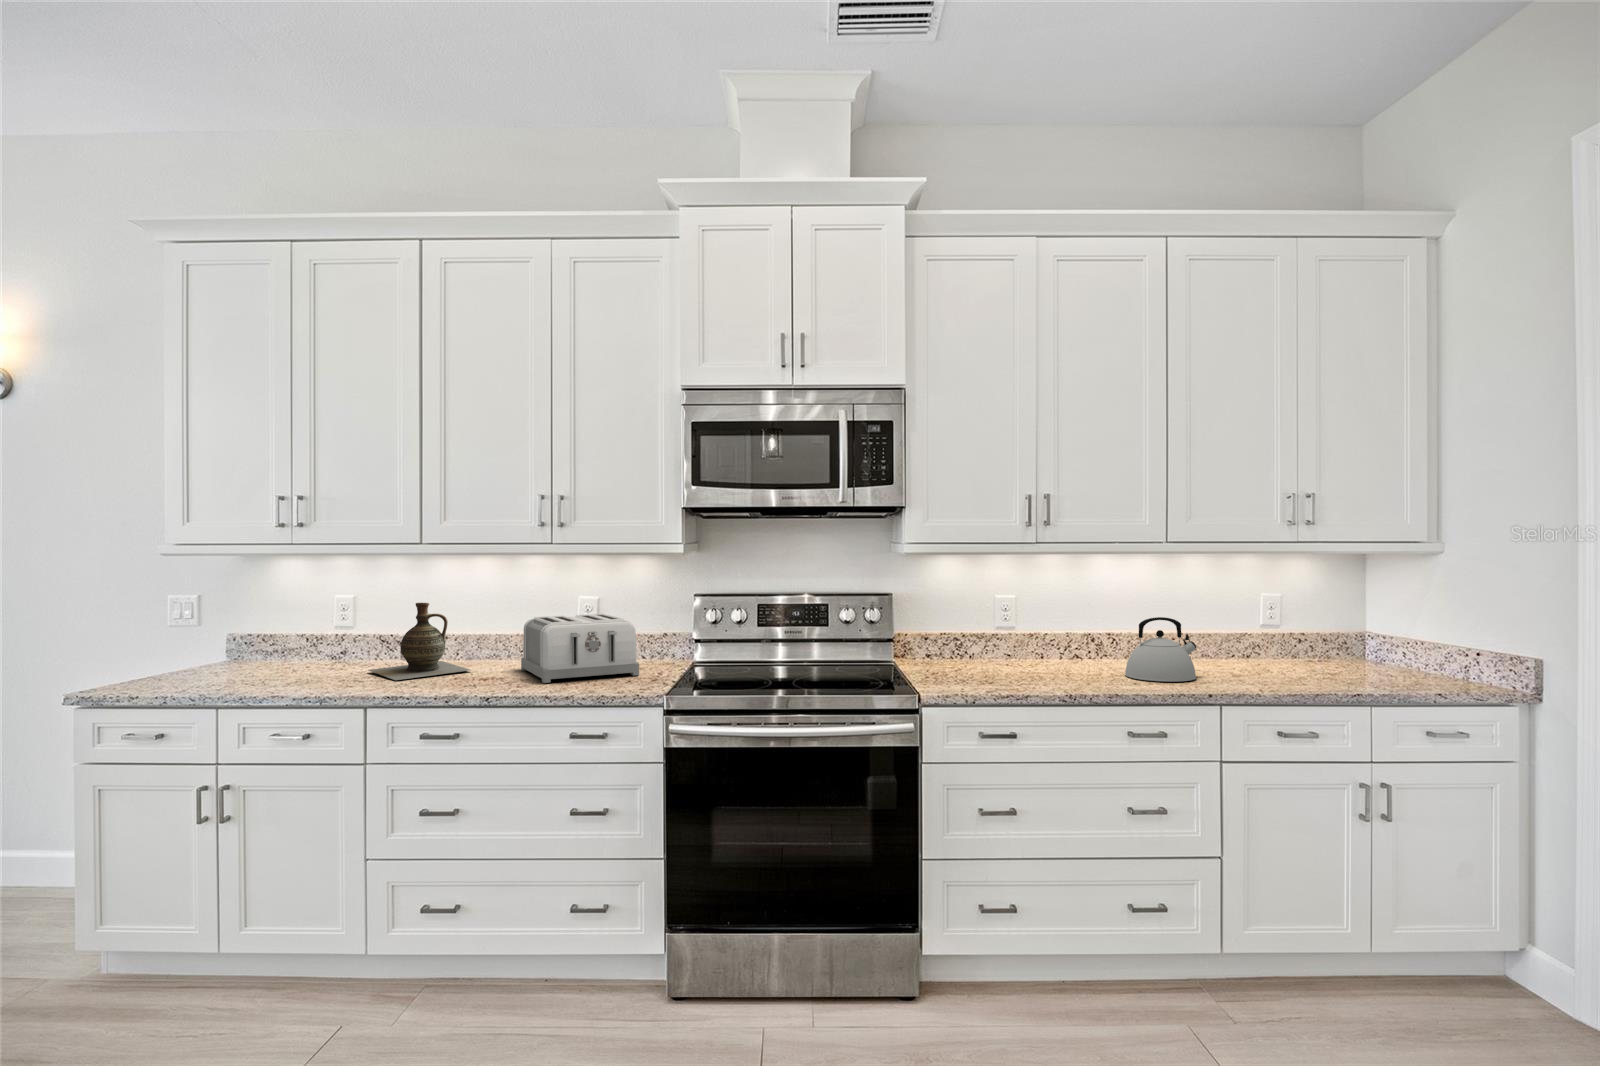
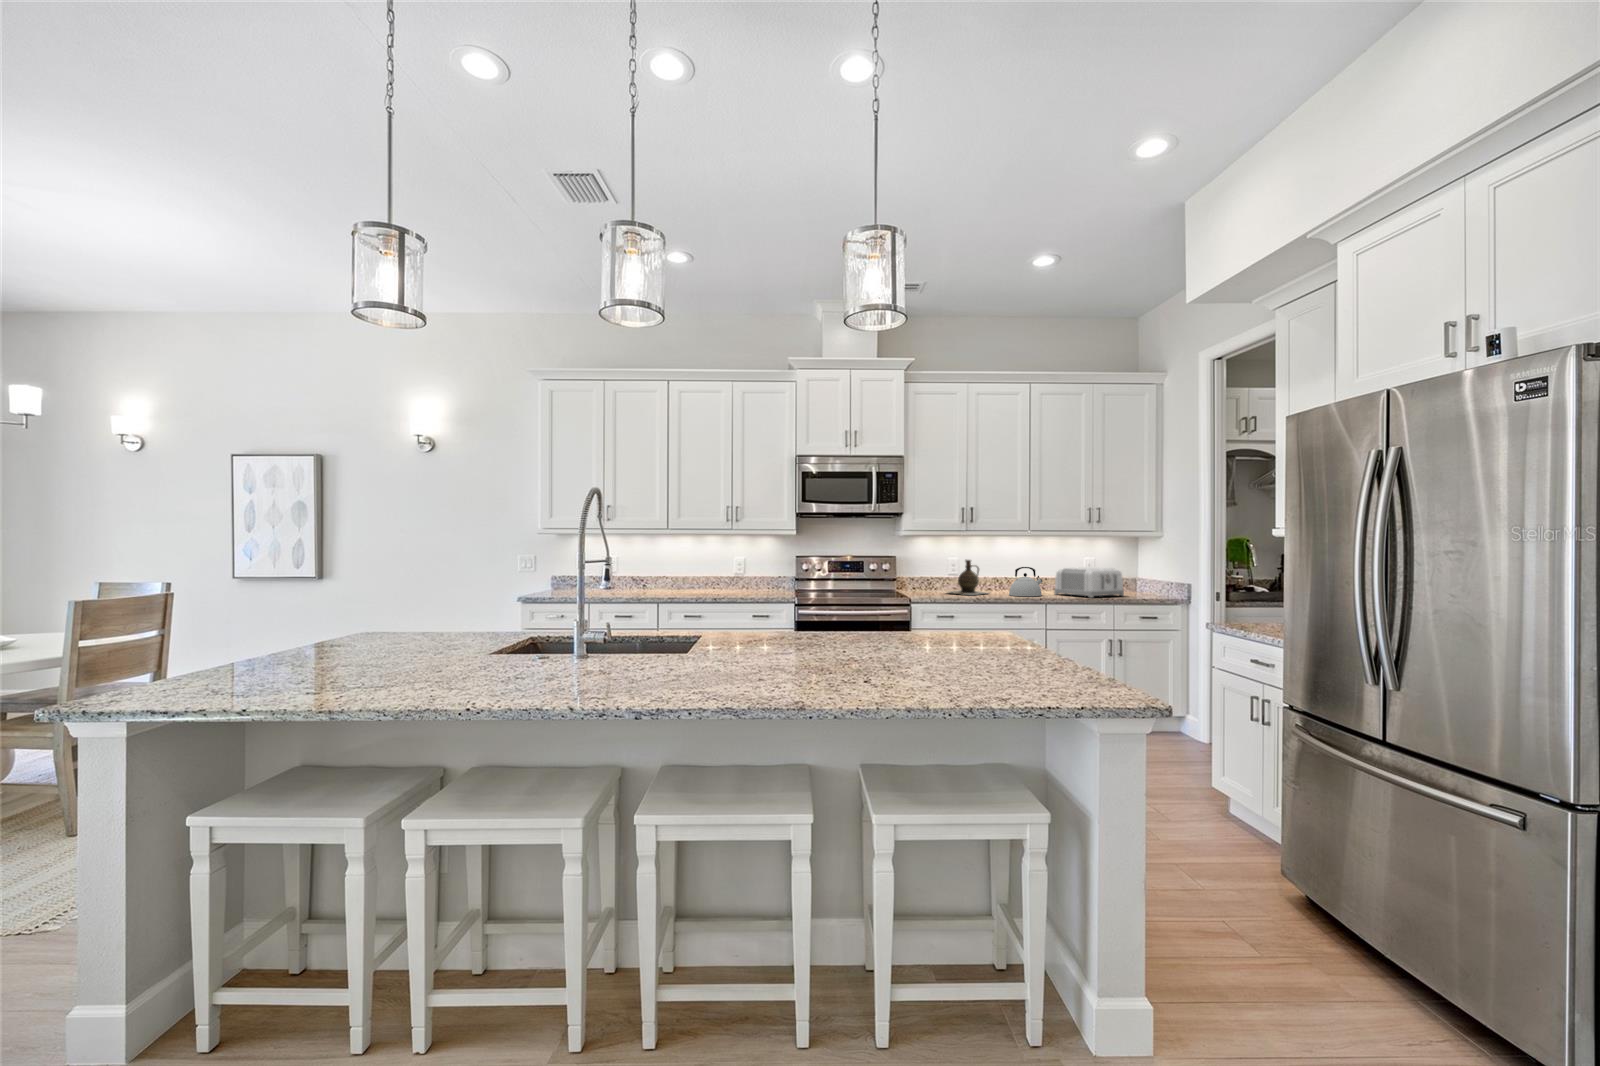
ceramic jug: present [369,603,470,680] -> present [948,560,986,595]
toaster: present [521,614,639,683] -> present [1054,567,1124,598]

